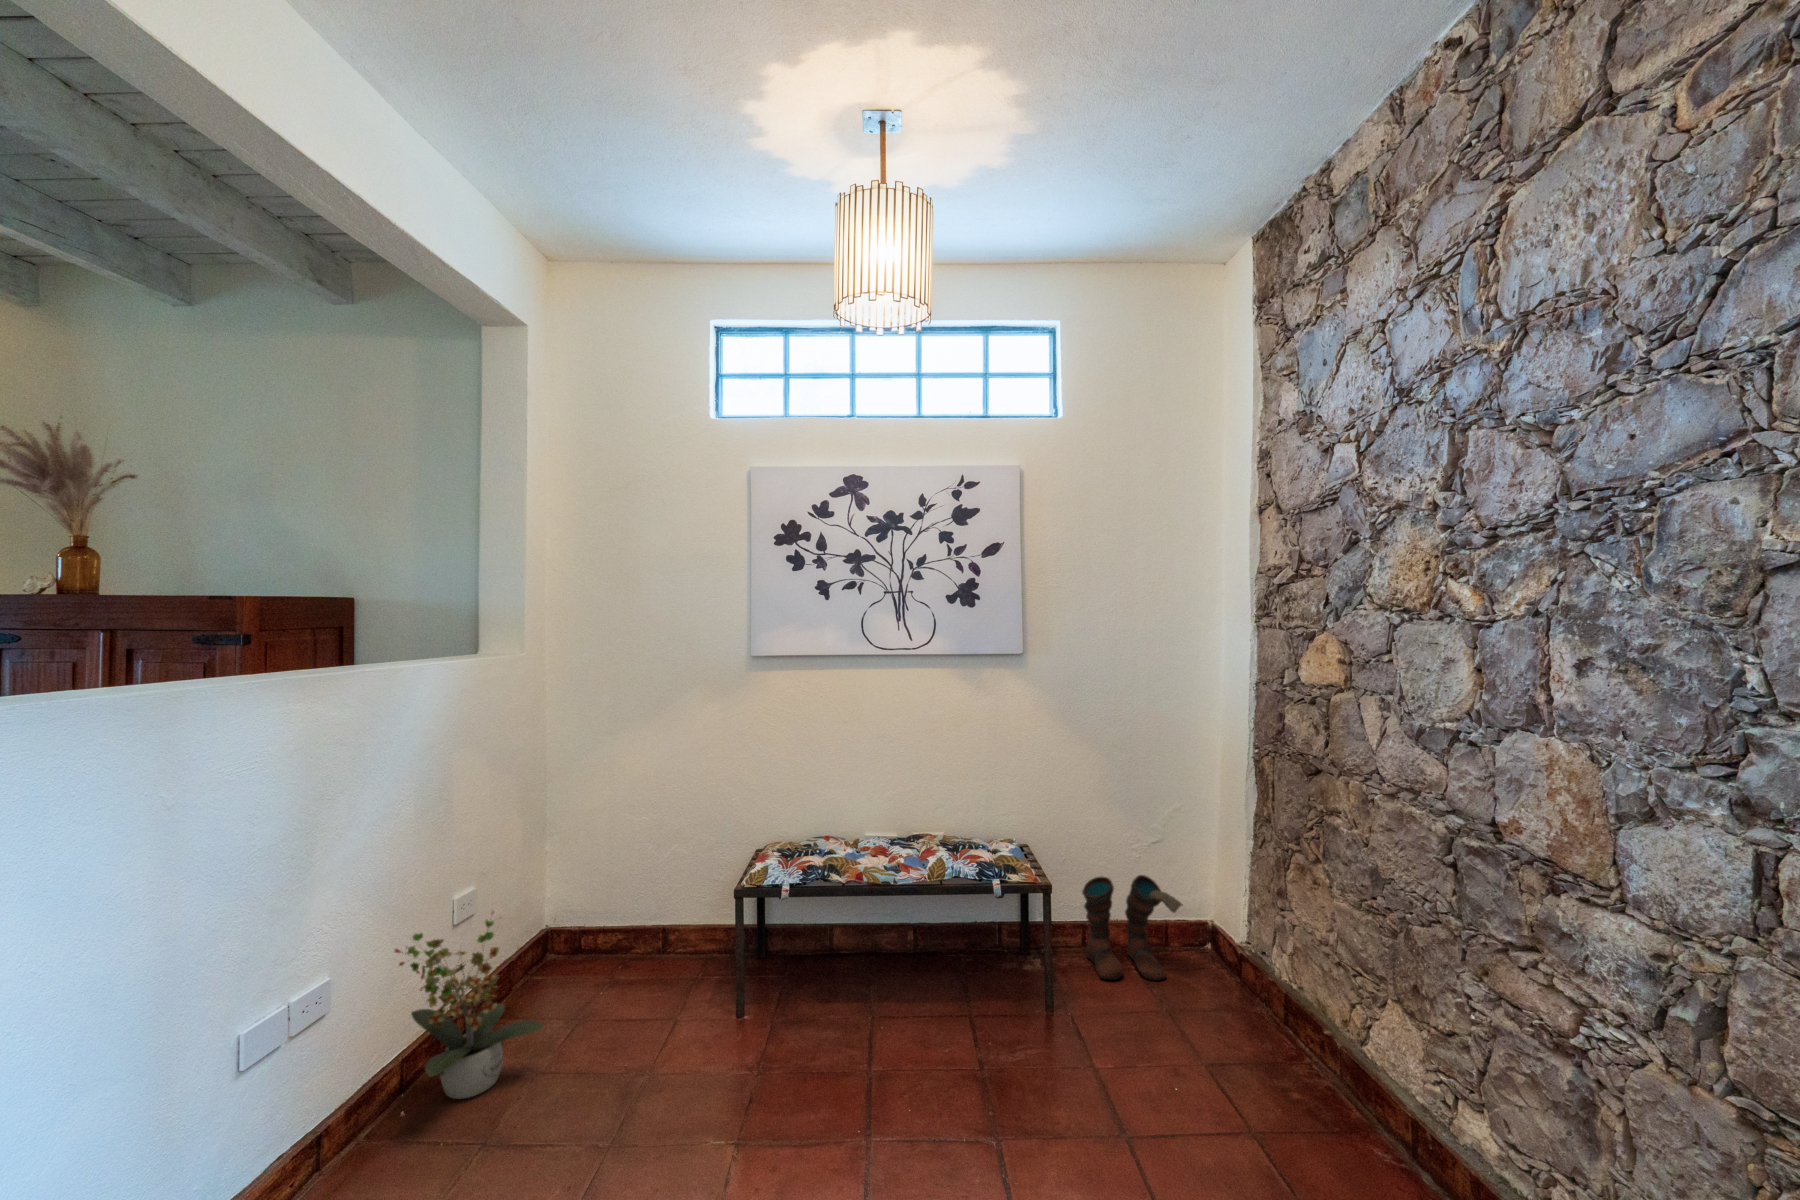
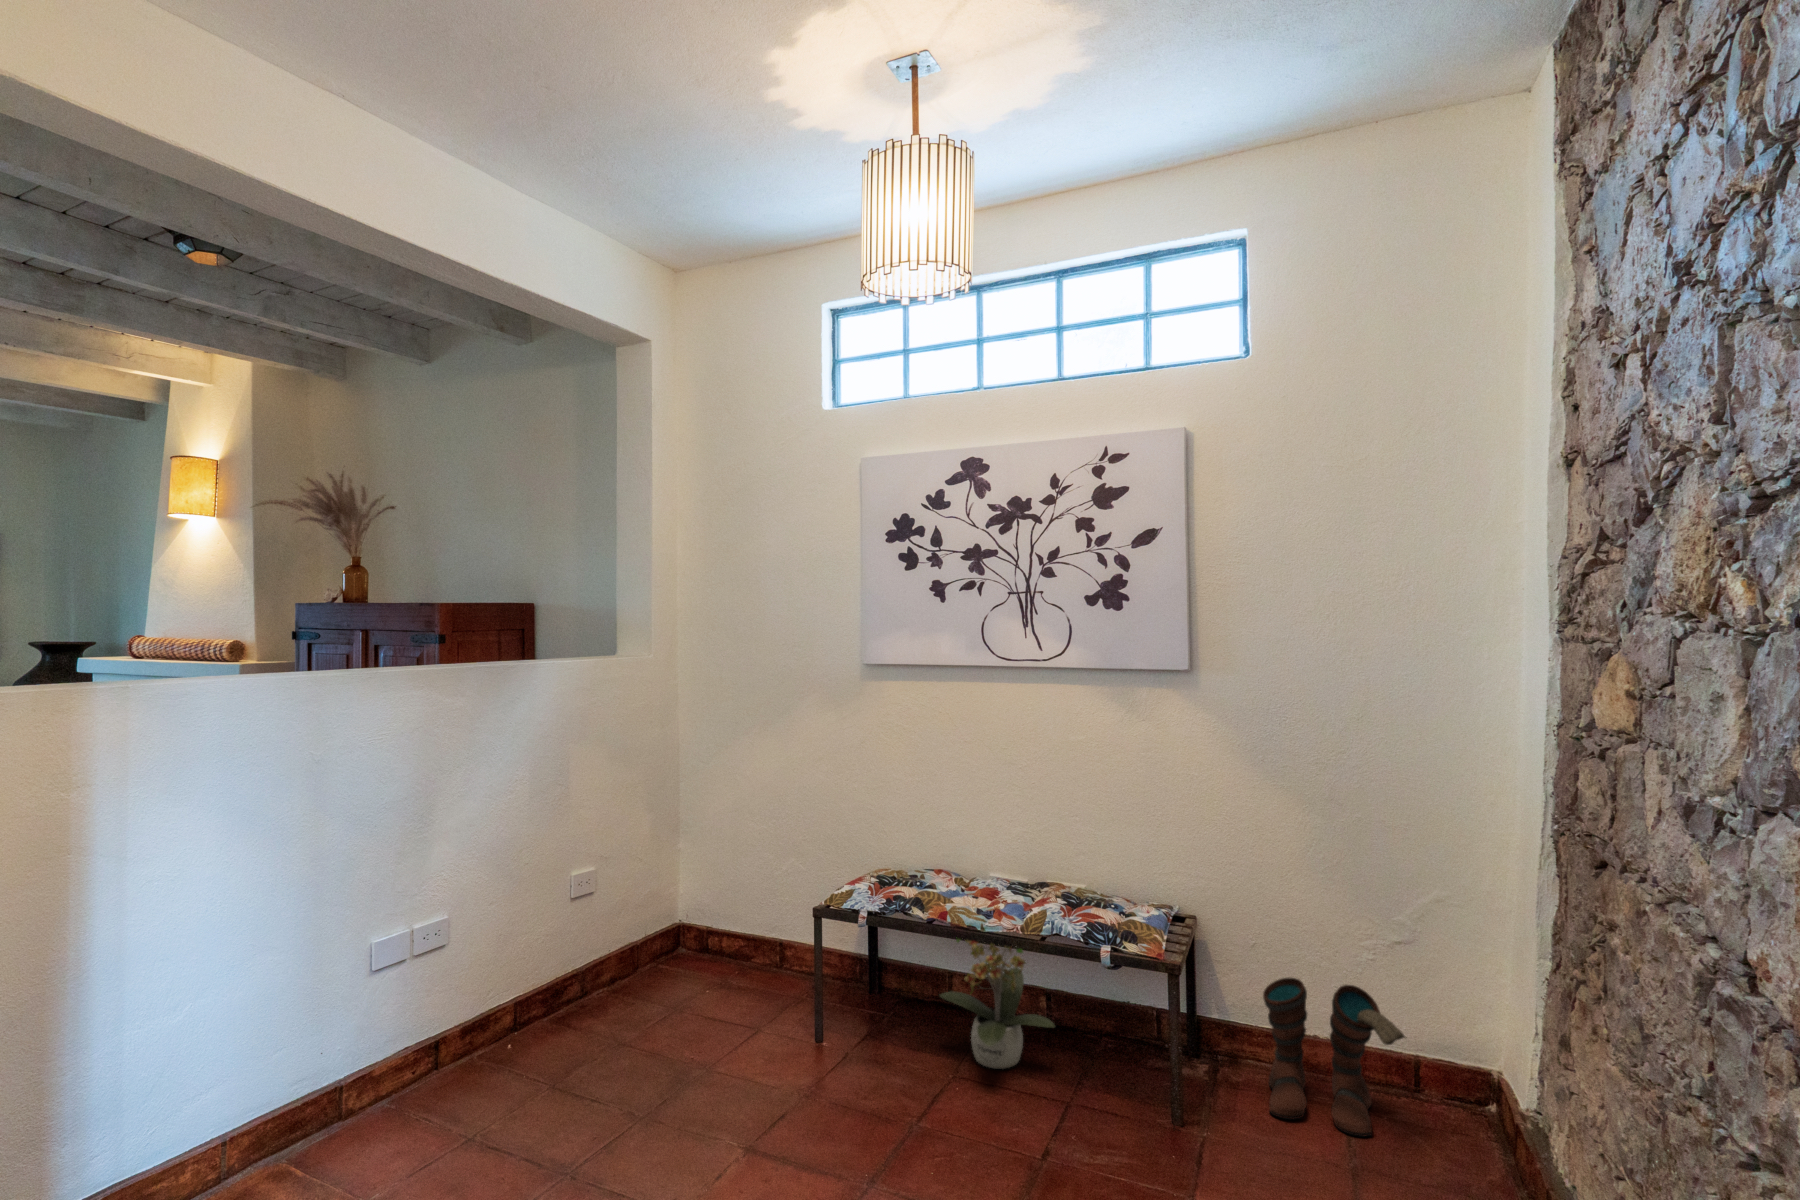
potted plant: present [395,912,544,1099] -> present [940,939,1055,1069]

